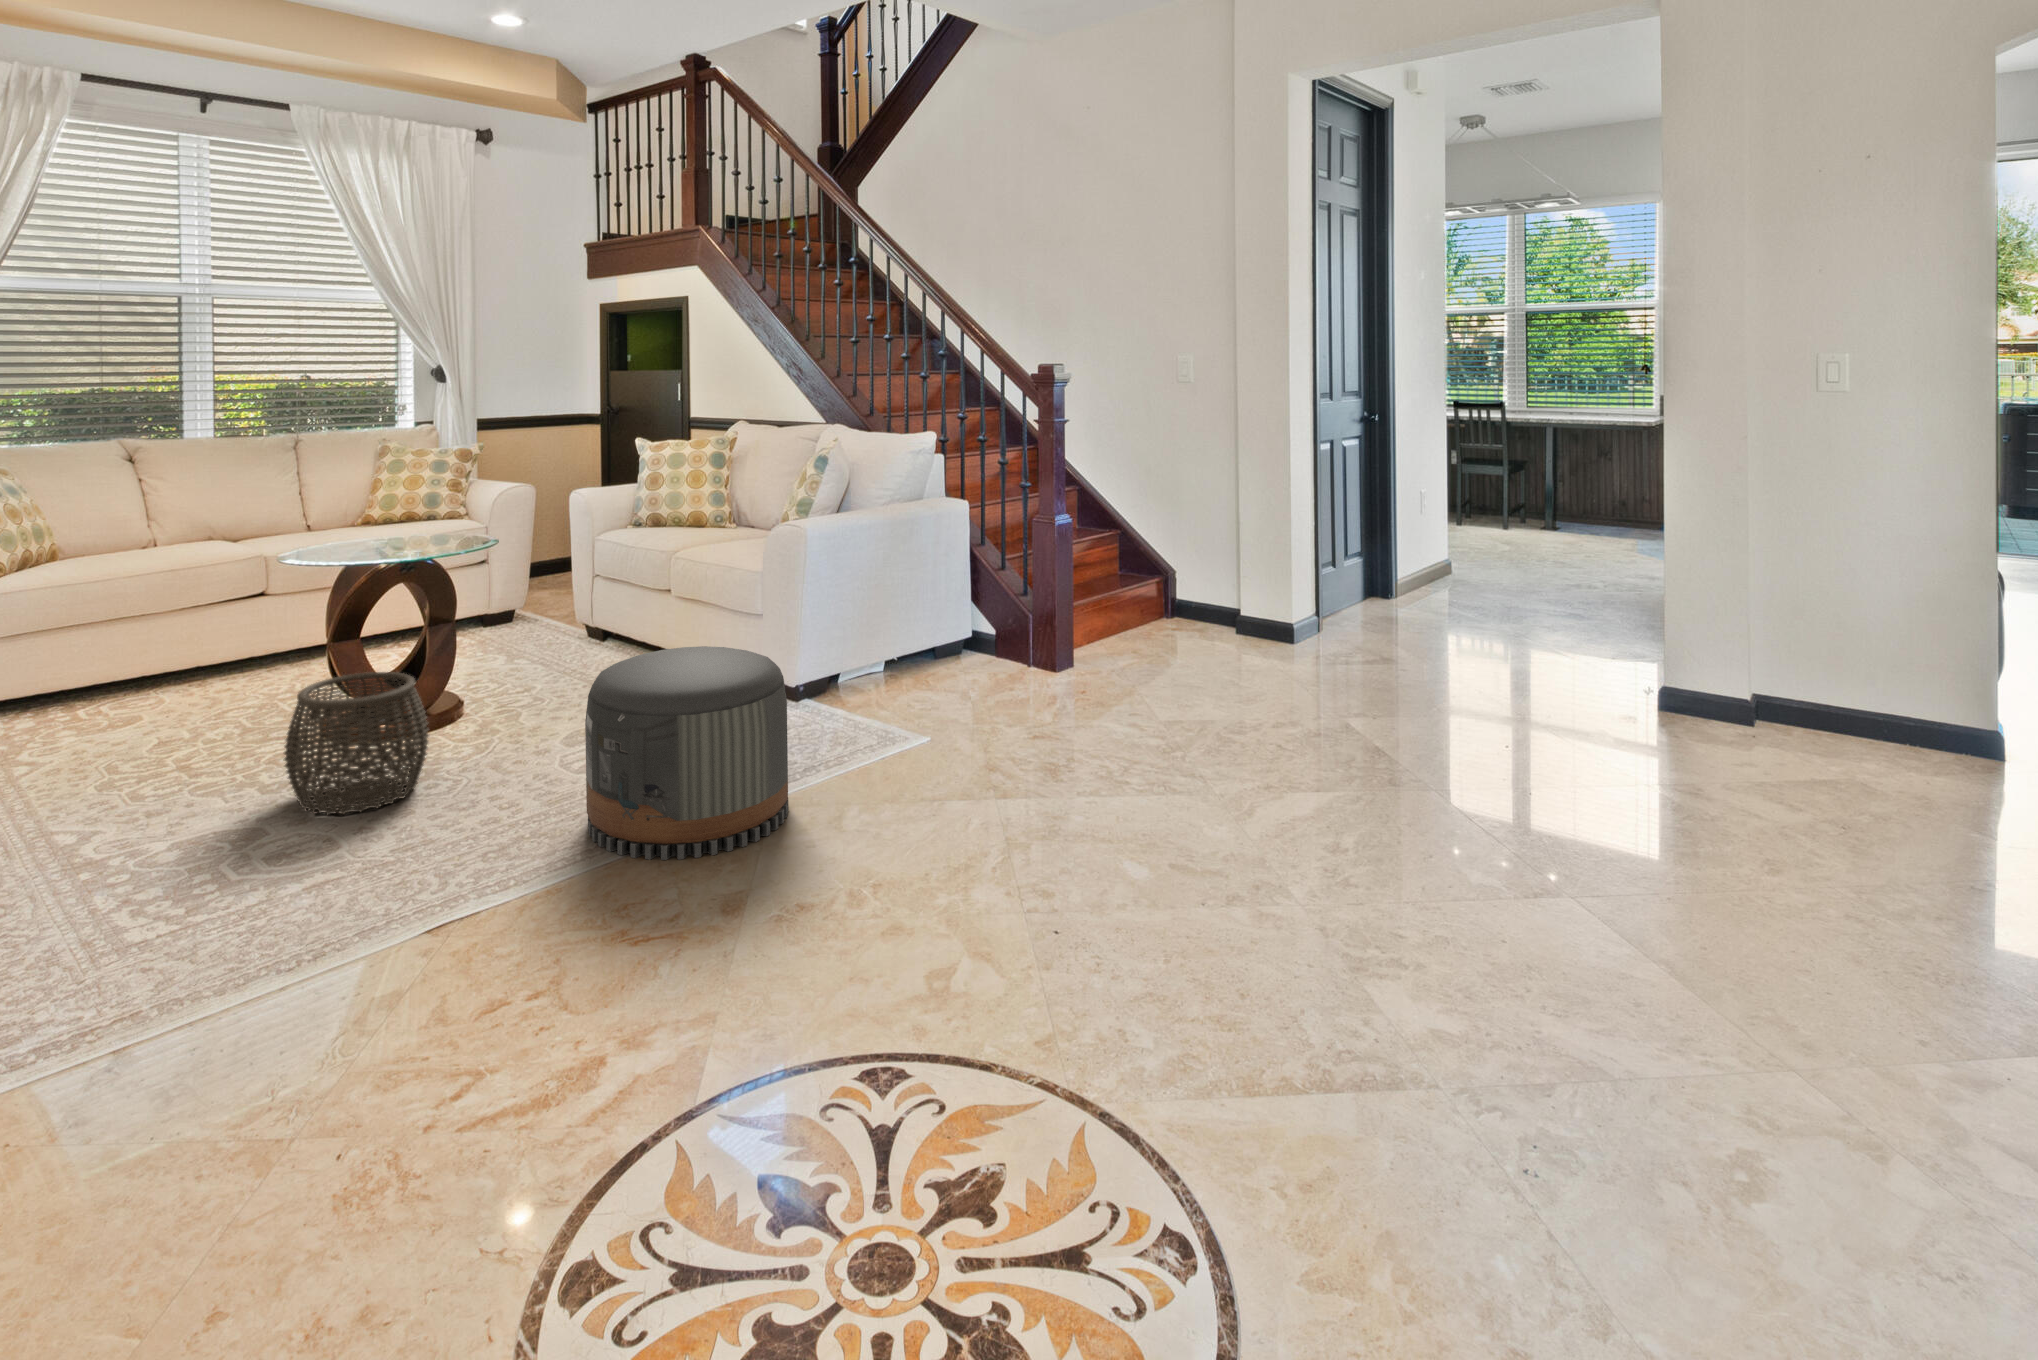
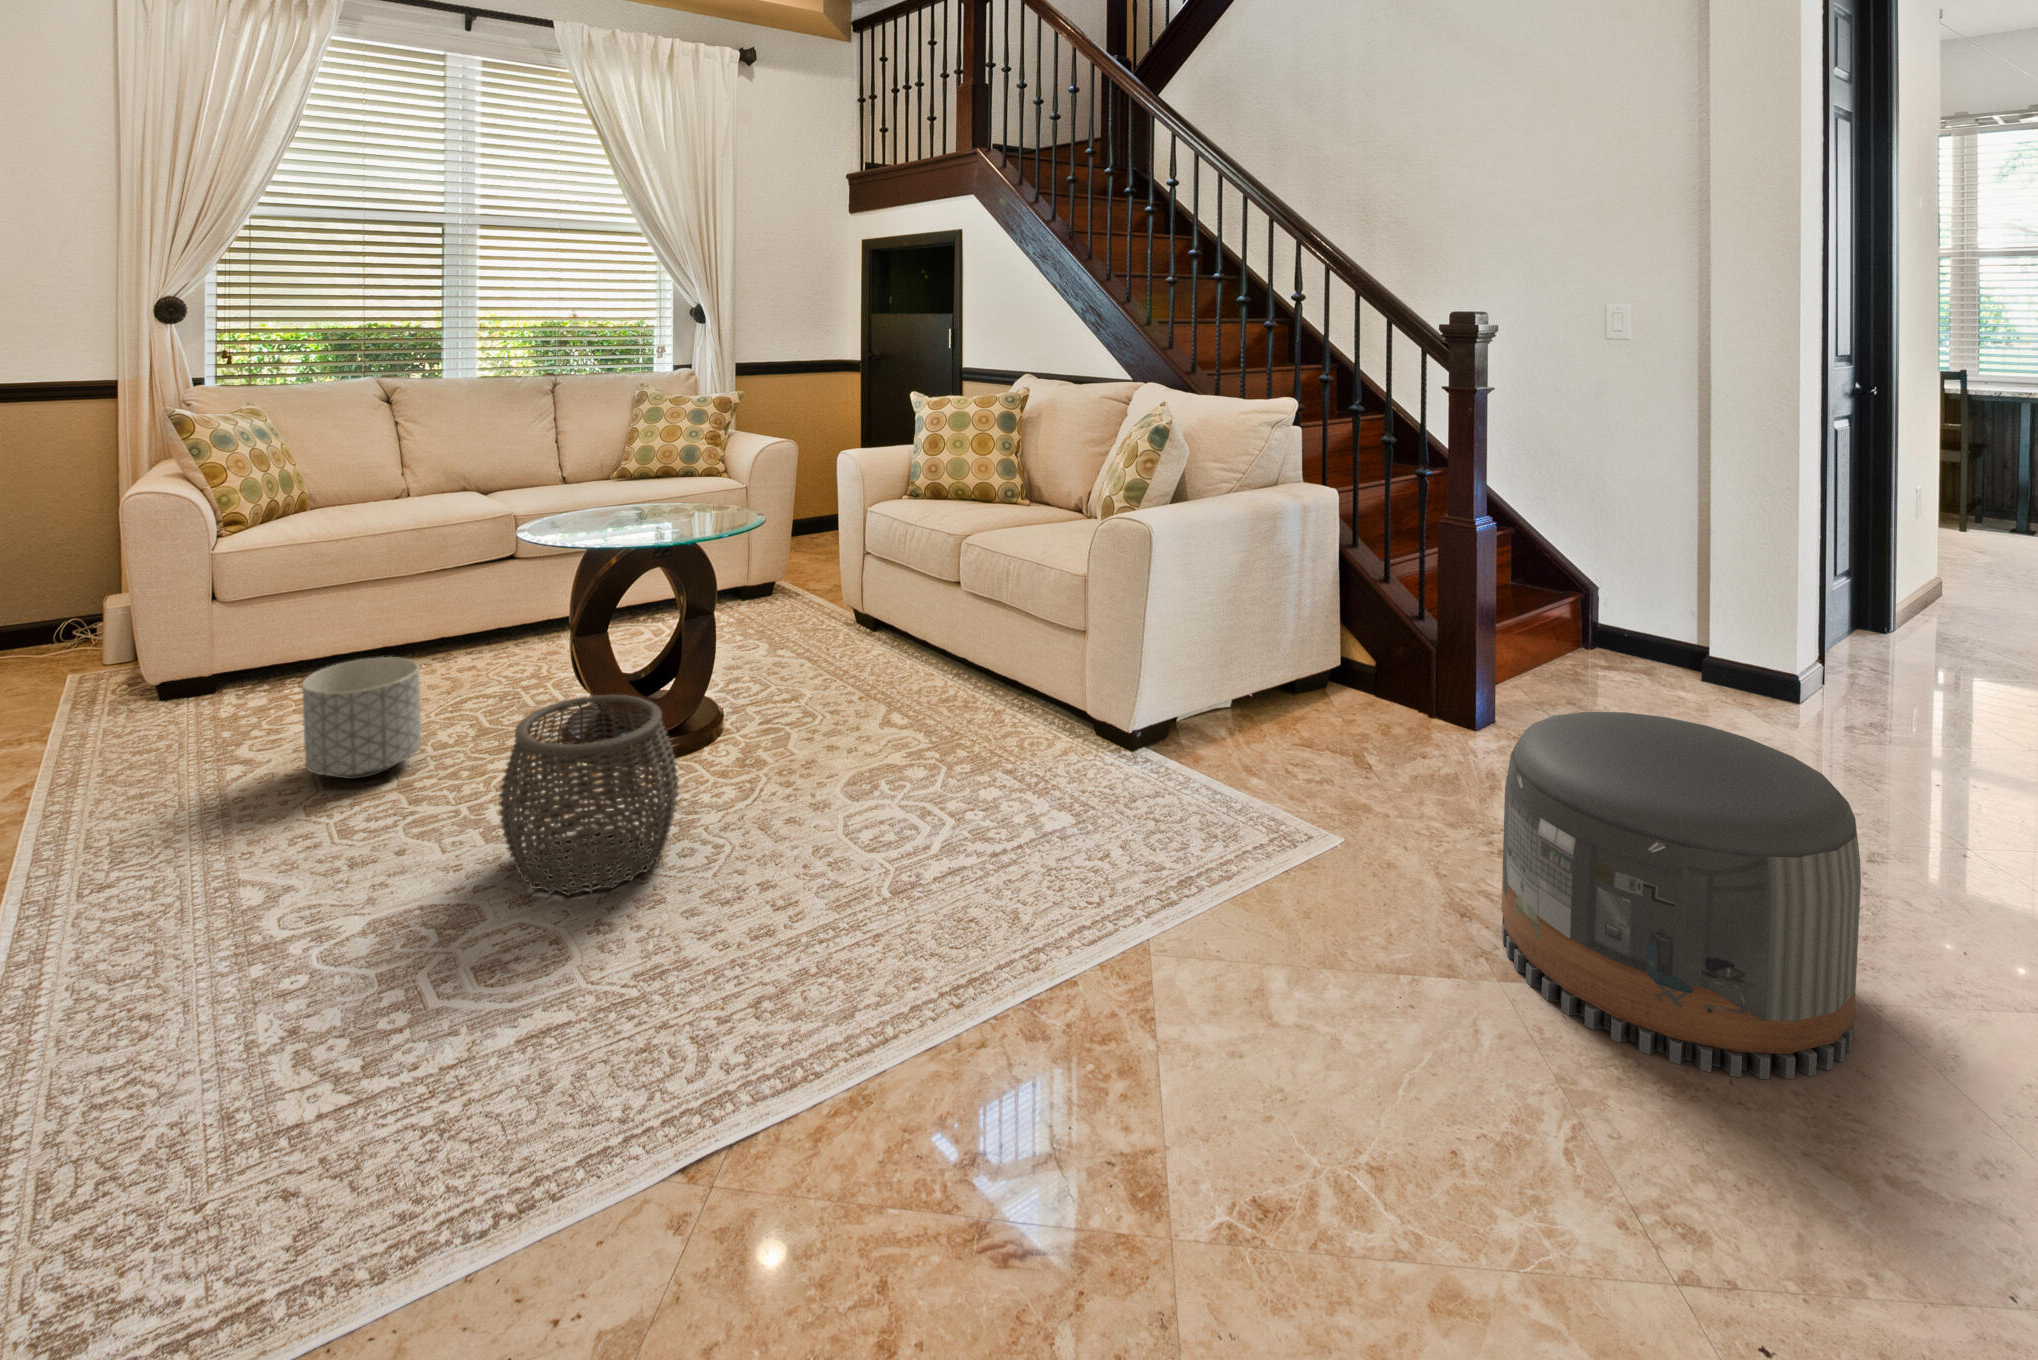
pouf: present [585,646,788,860] -> present [1501,712,1861,1079]
planter: none [91,668,196,767] -> present [302,657,421,779]

